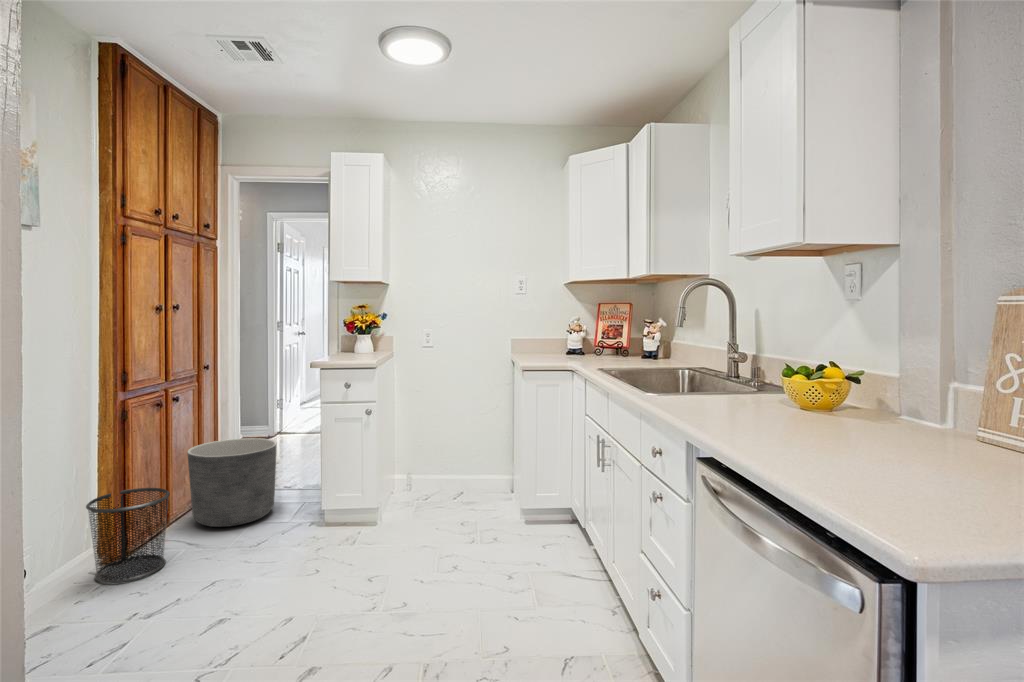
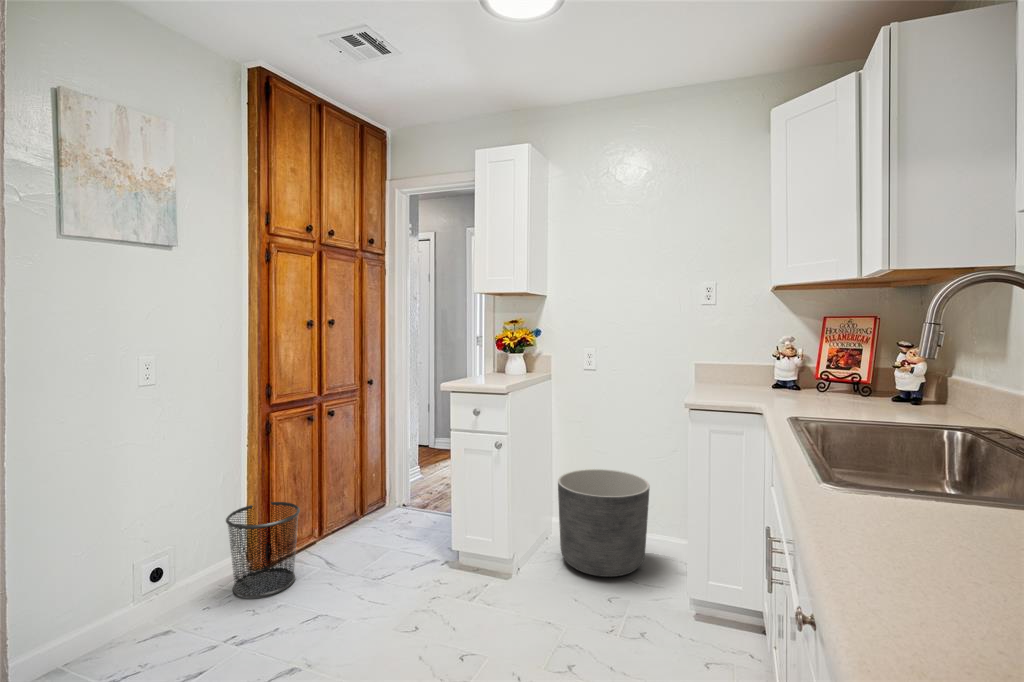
planter: present [188,438,276,527] -> present [558,469,650,577]

